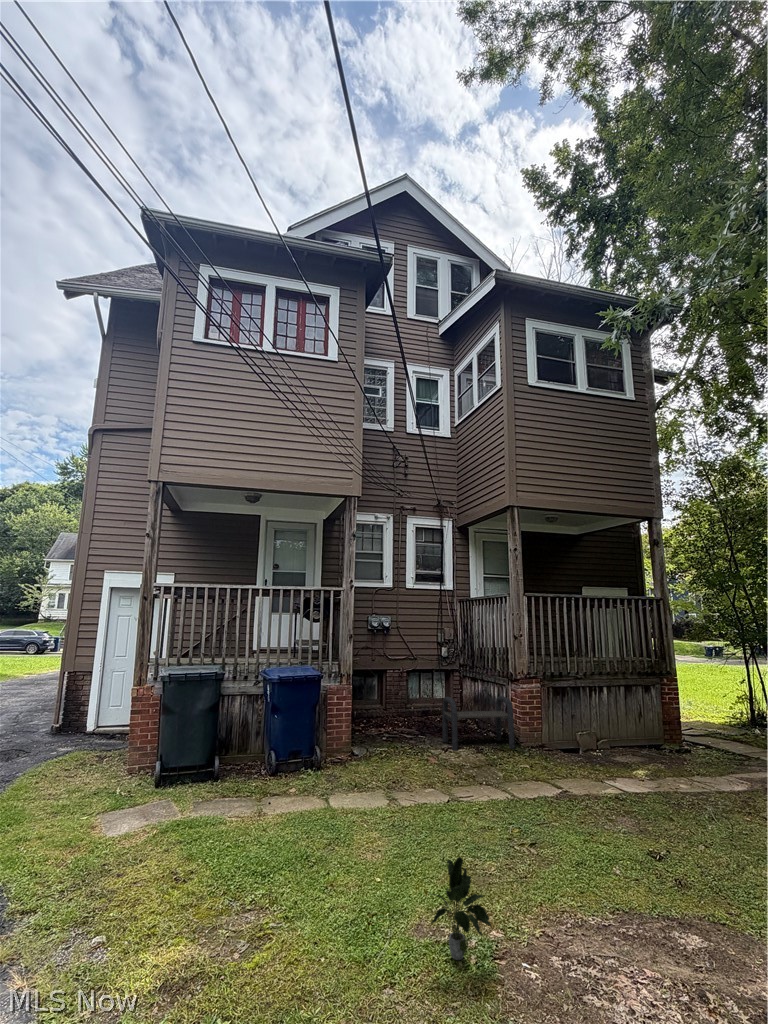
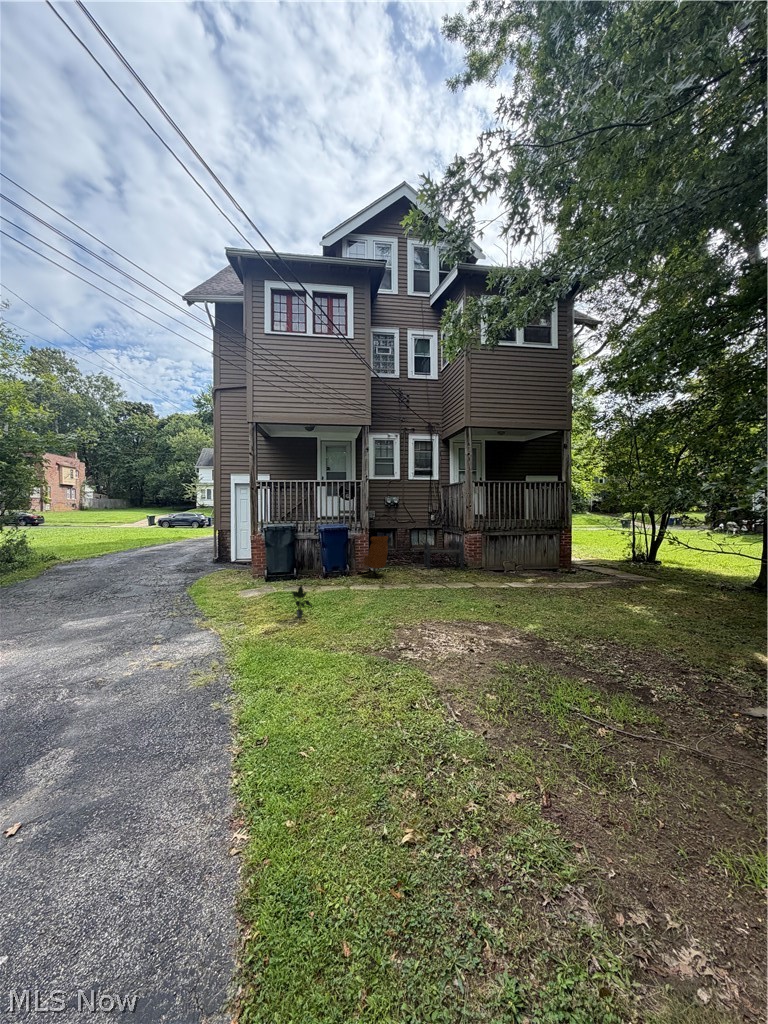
lounge chair: none [329,691,395,777] -> present [363,536,388,578]
potted plant: present [431,857,491,960] -> present [292,585,312,617]

